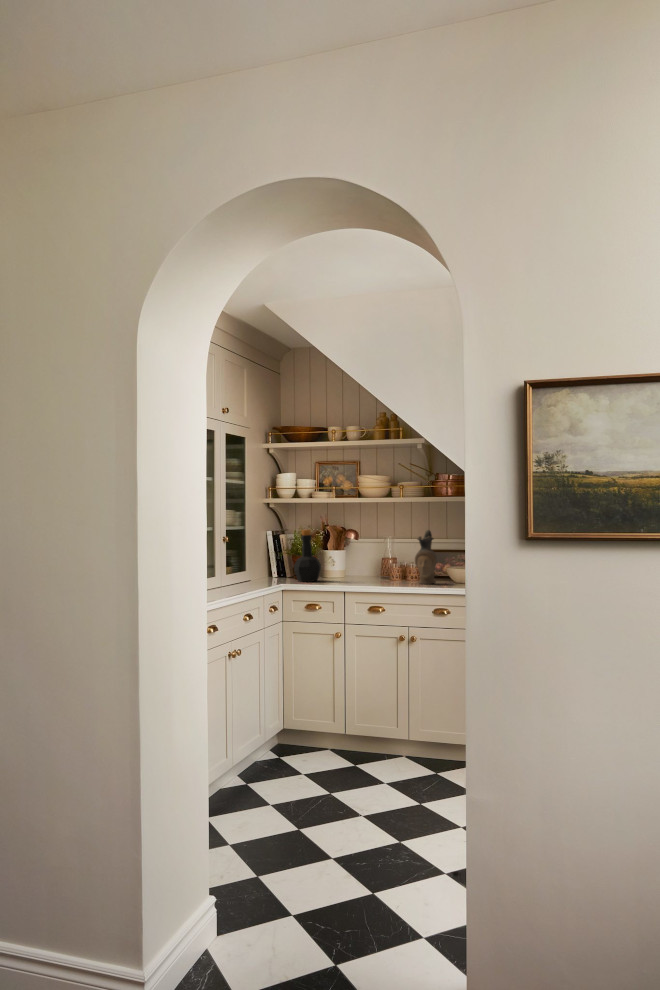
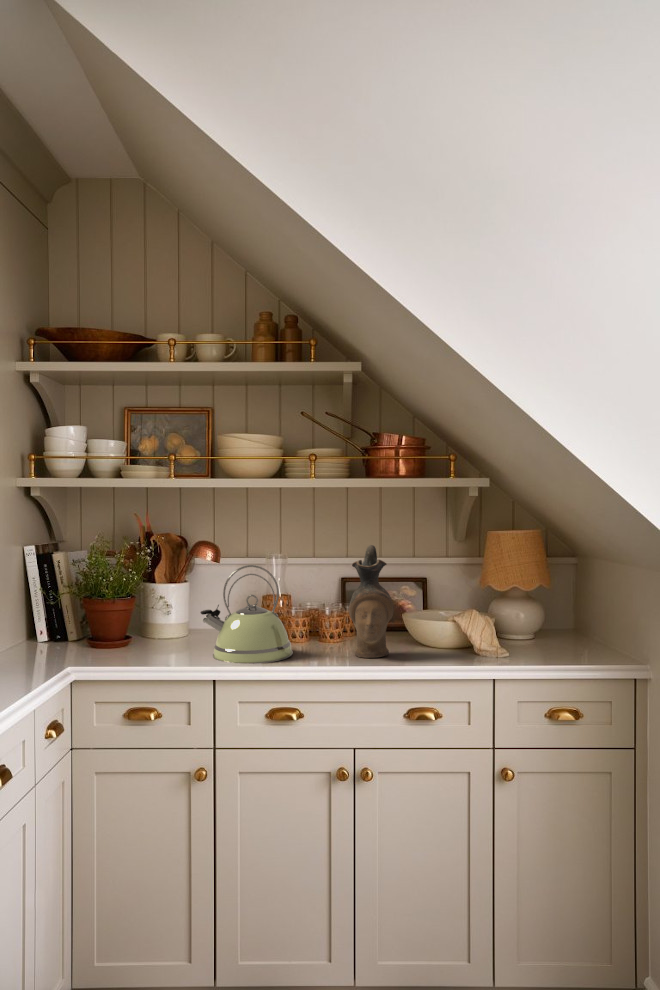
bottle: present [294,530,321,582] -> none [86,546,145,661]
kettle: none [345,539,389,584] -> present [200,565,293,664]

